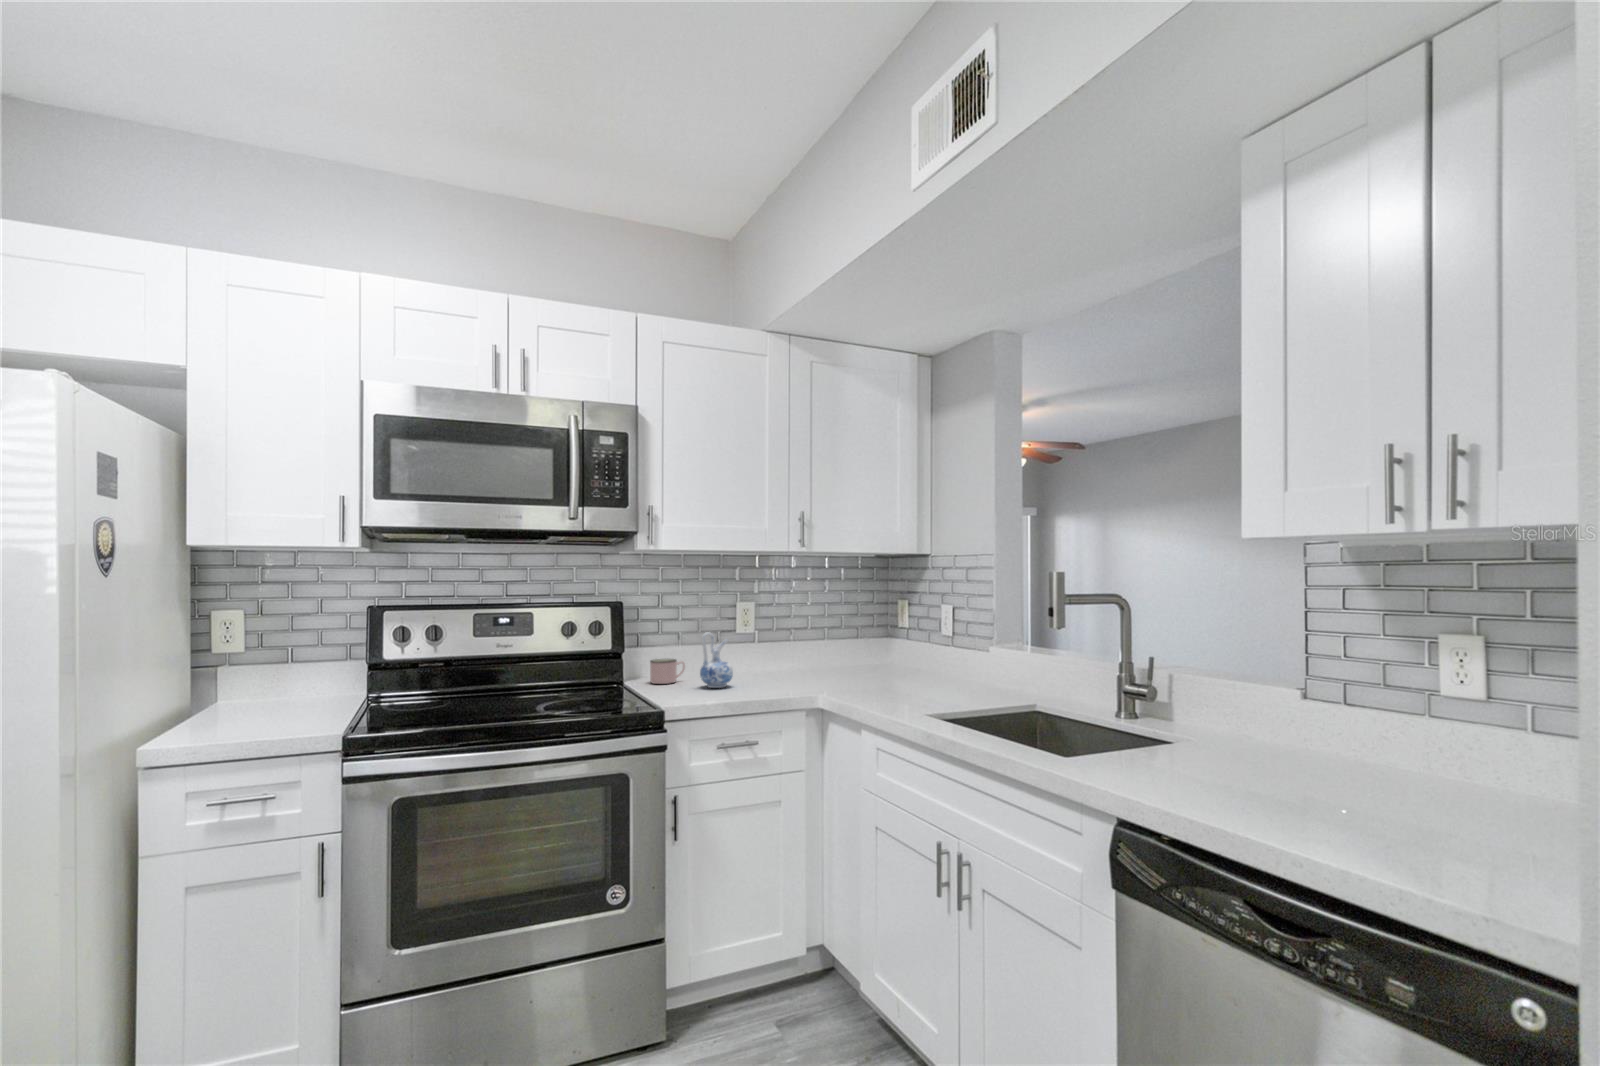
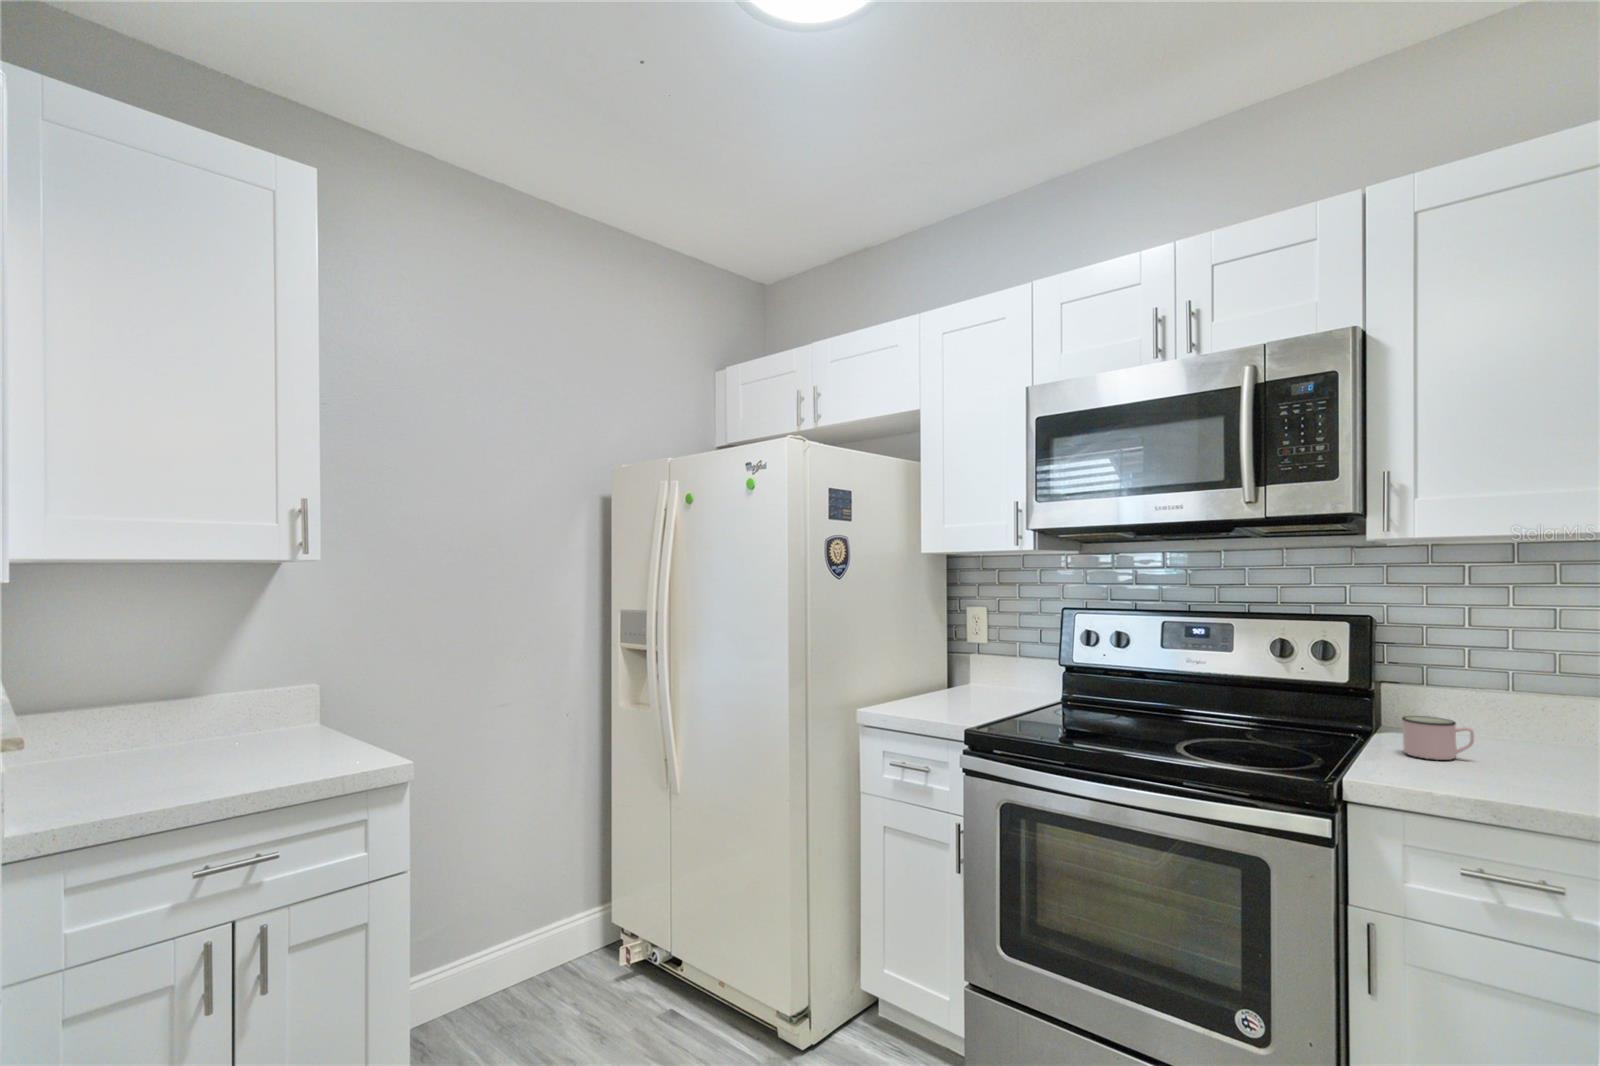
ceramic pitcher: present [700,632,733,688] -> none [1466,685,1546,788]

